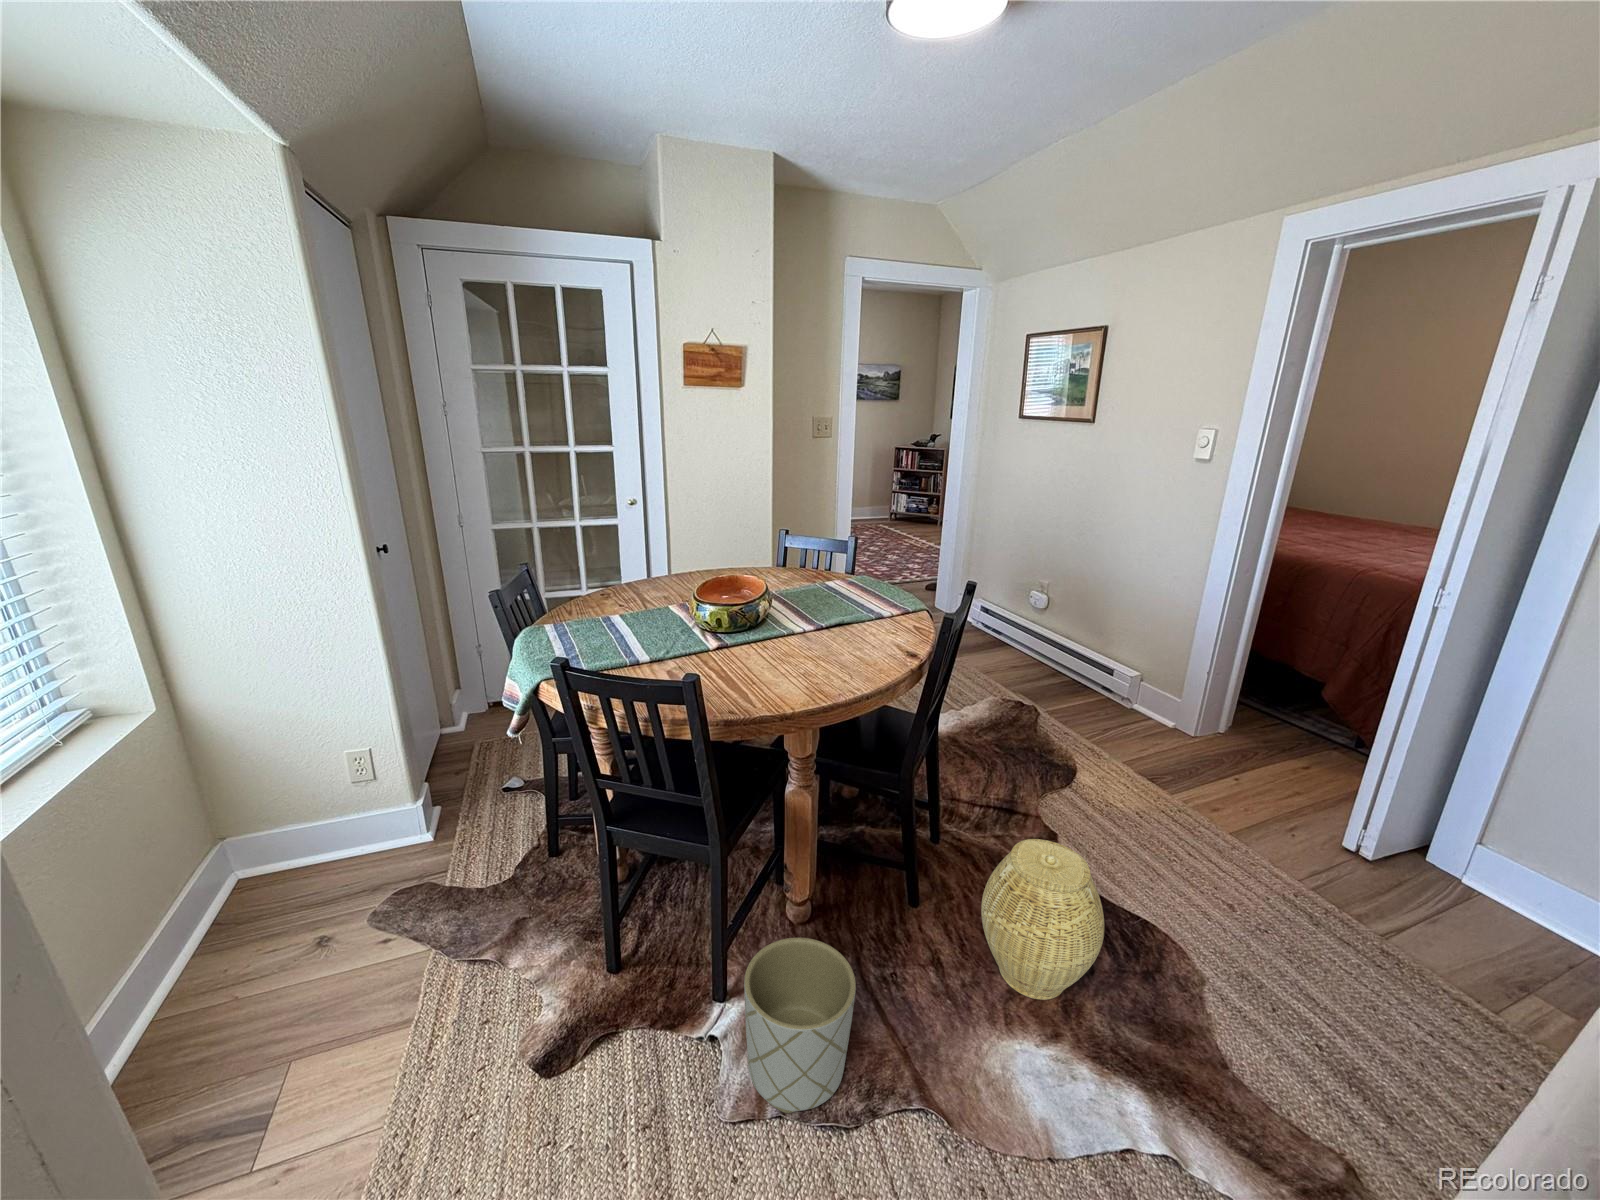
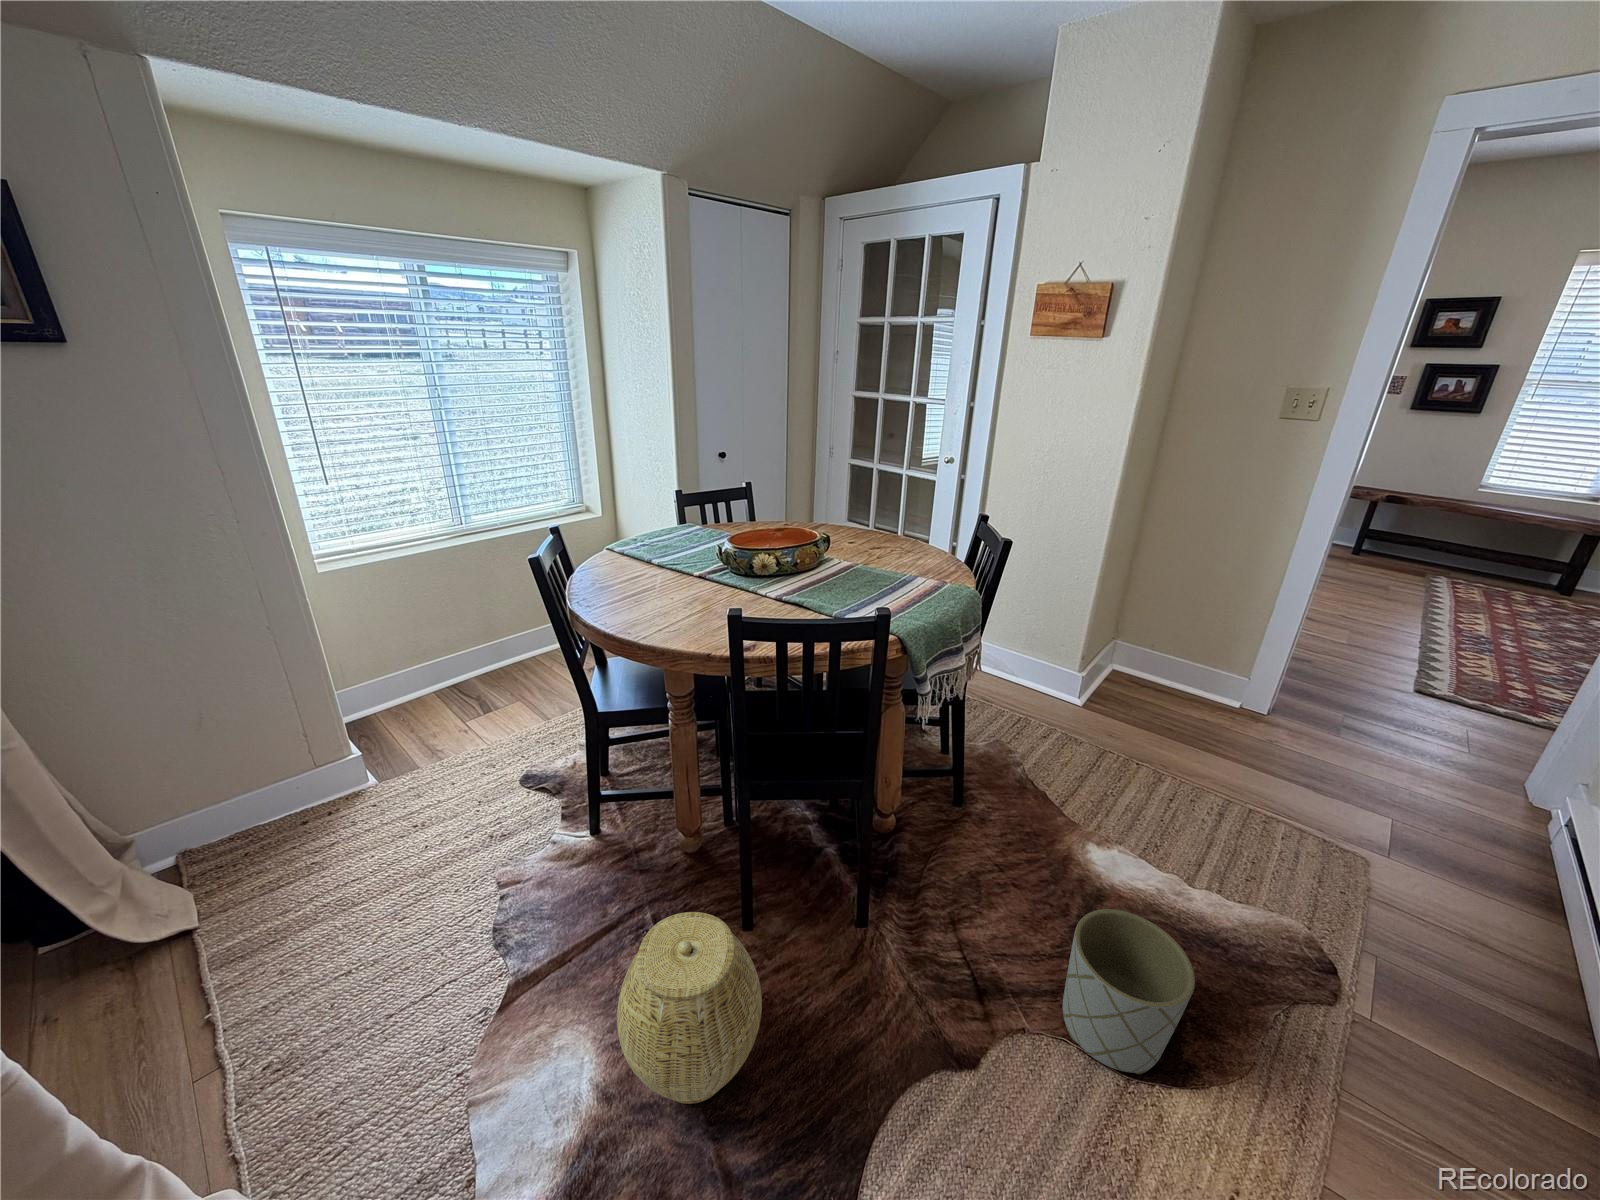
planter: present [744,938,856,1113] -> present [1063,909,1195,1074]

